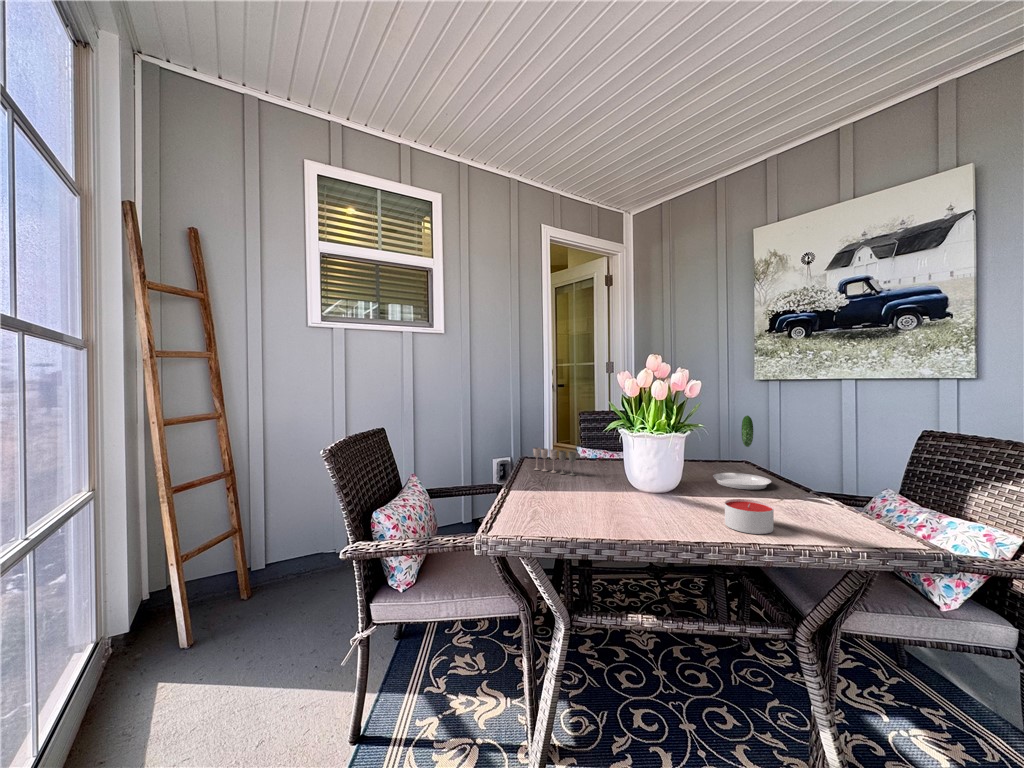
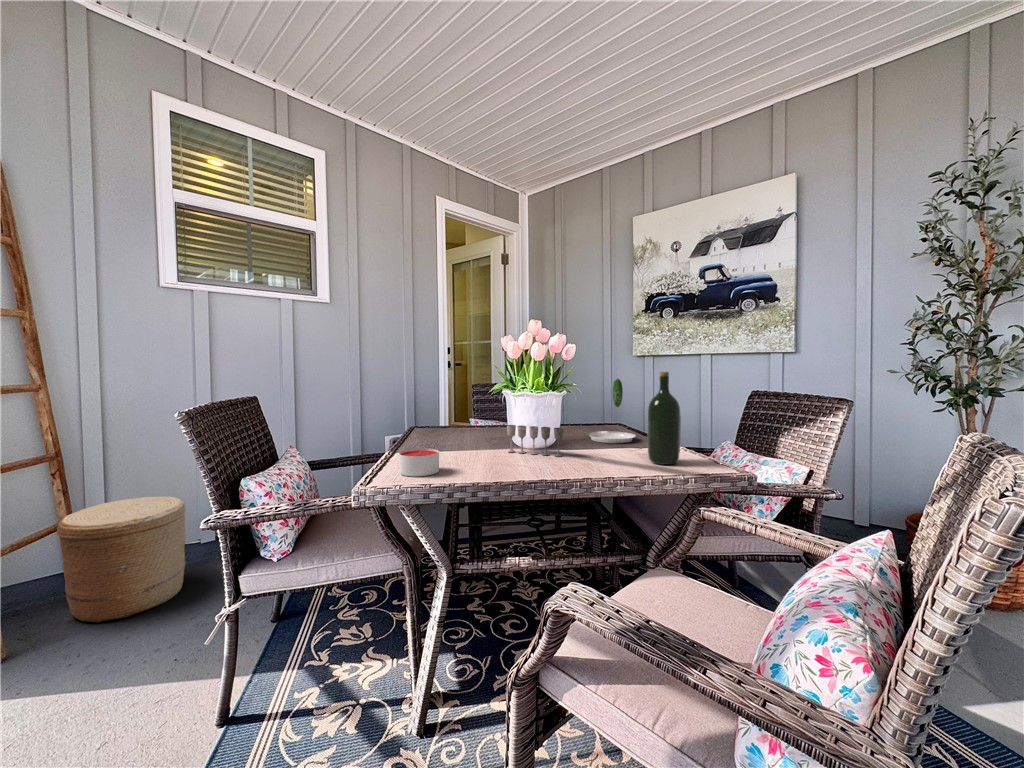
wine bottle: none [793,418,836,527] -> present [648,372,681,465]
wine glass: present [533,448,576,476] -> present [507,425,563,456]
candle: present [725,499,774,534] -> present [399,448,439,476]
woven basket: none [229,510,324,621] -> present [57,497,186,623]

